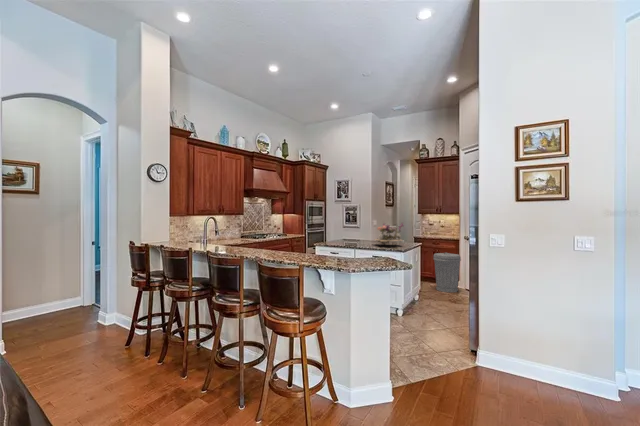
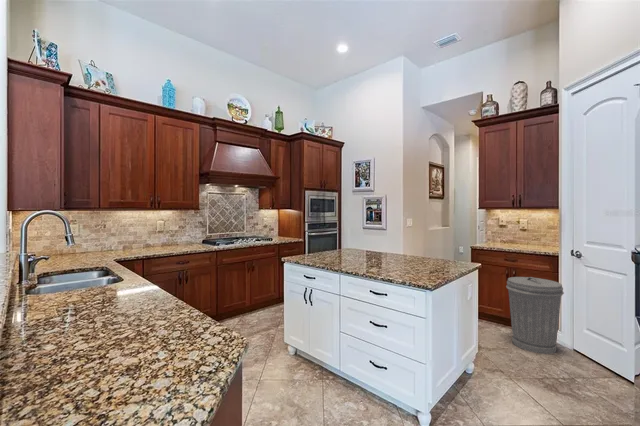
flower arrangement: present [376,223,403,244] -> none [378,222,439,267]

